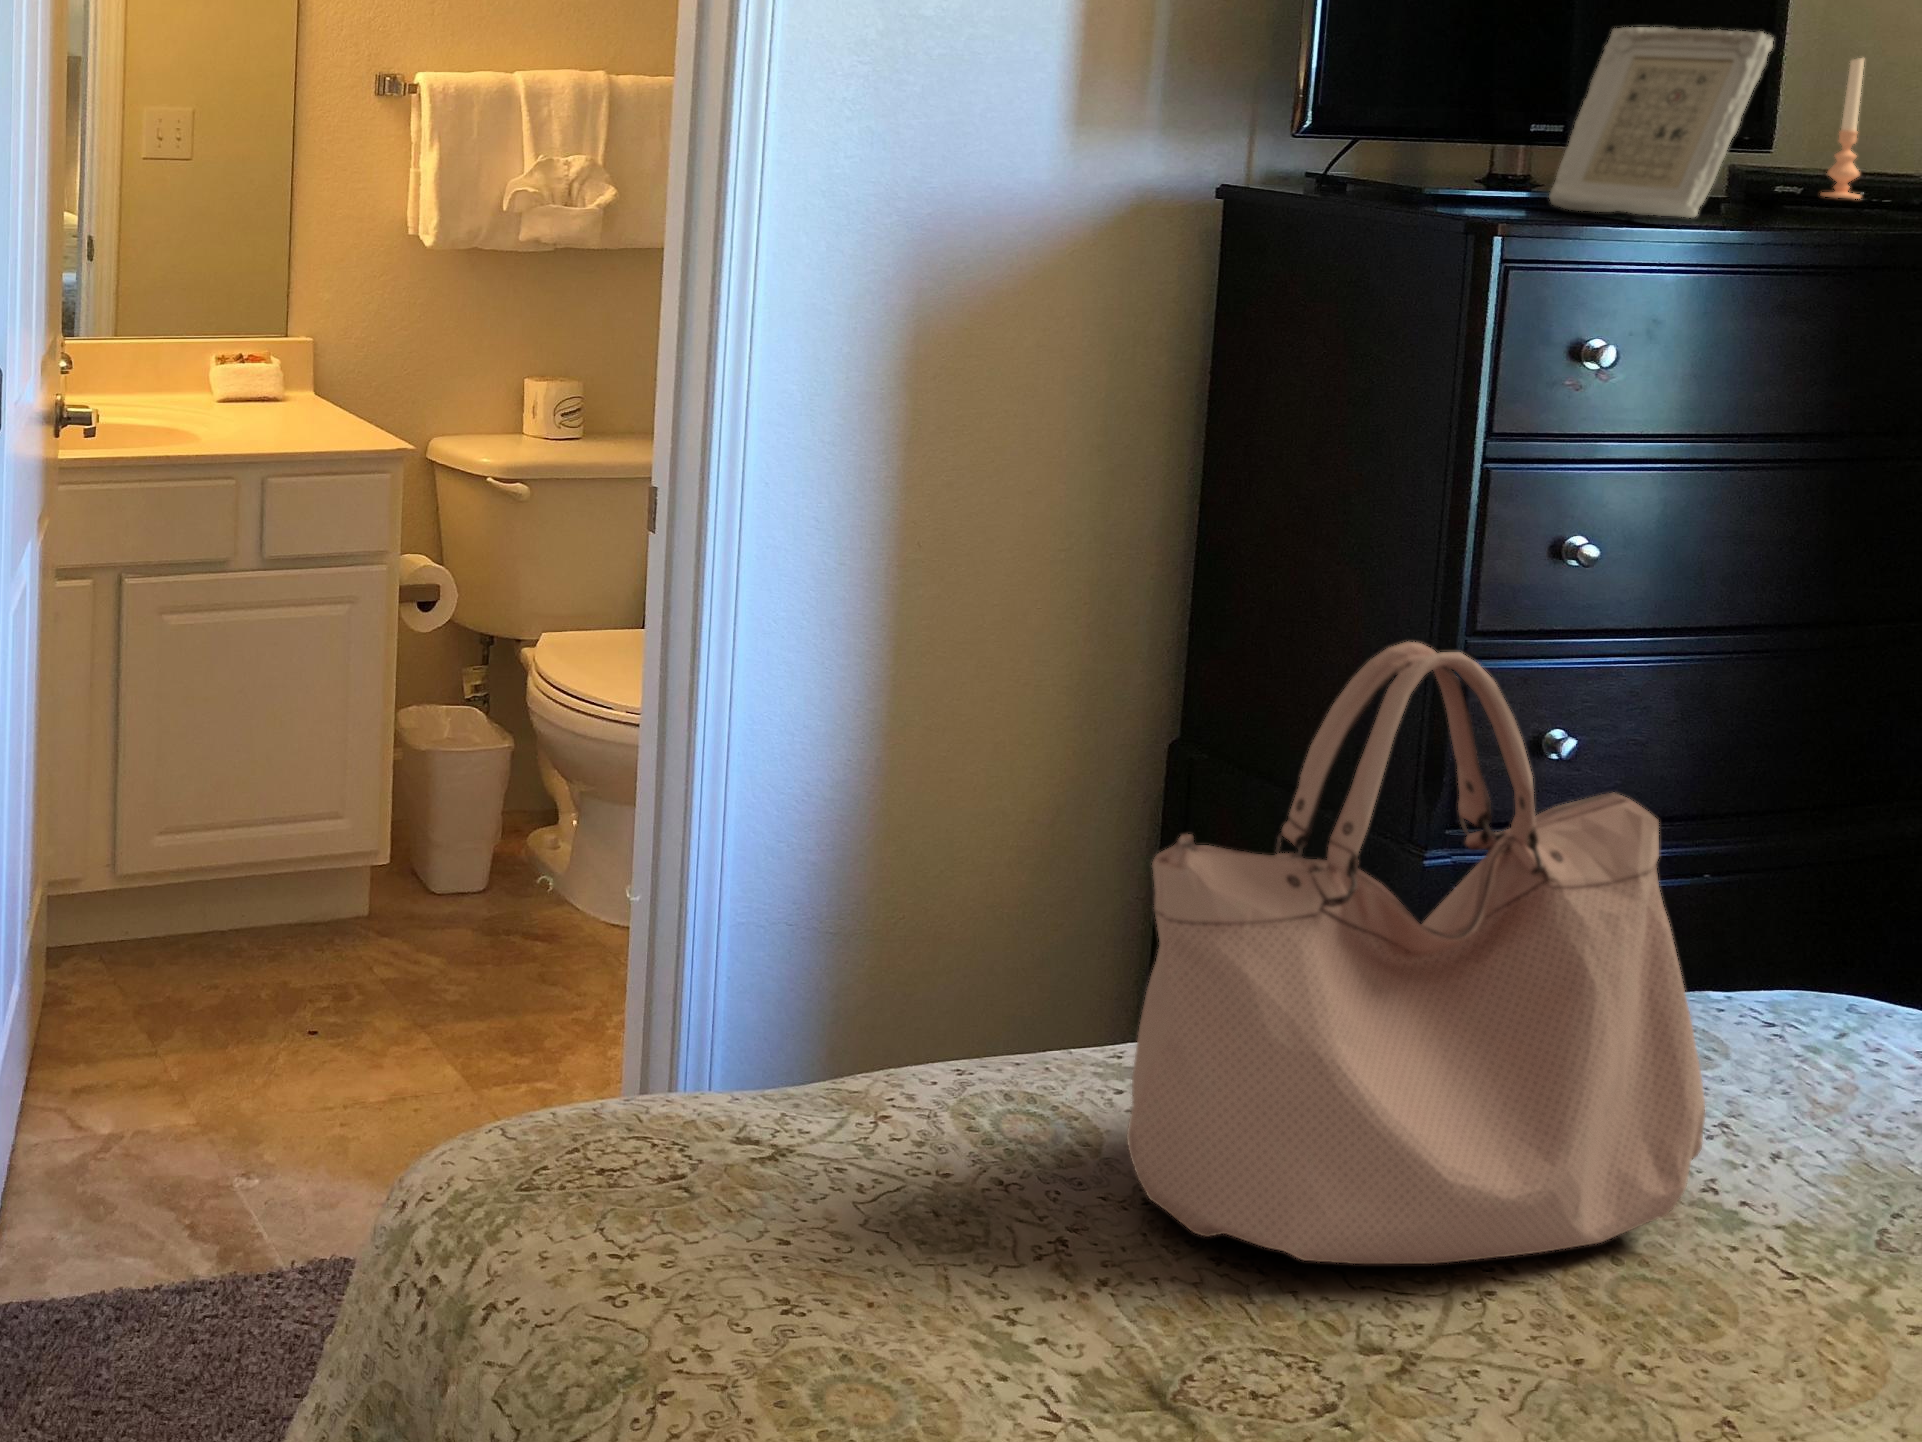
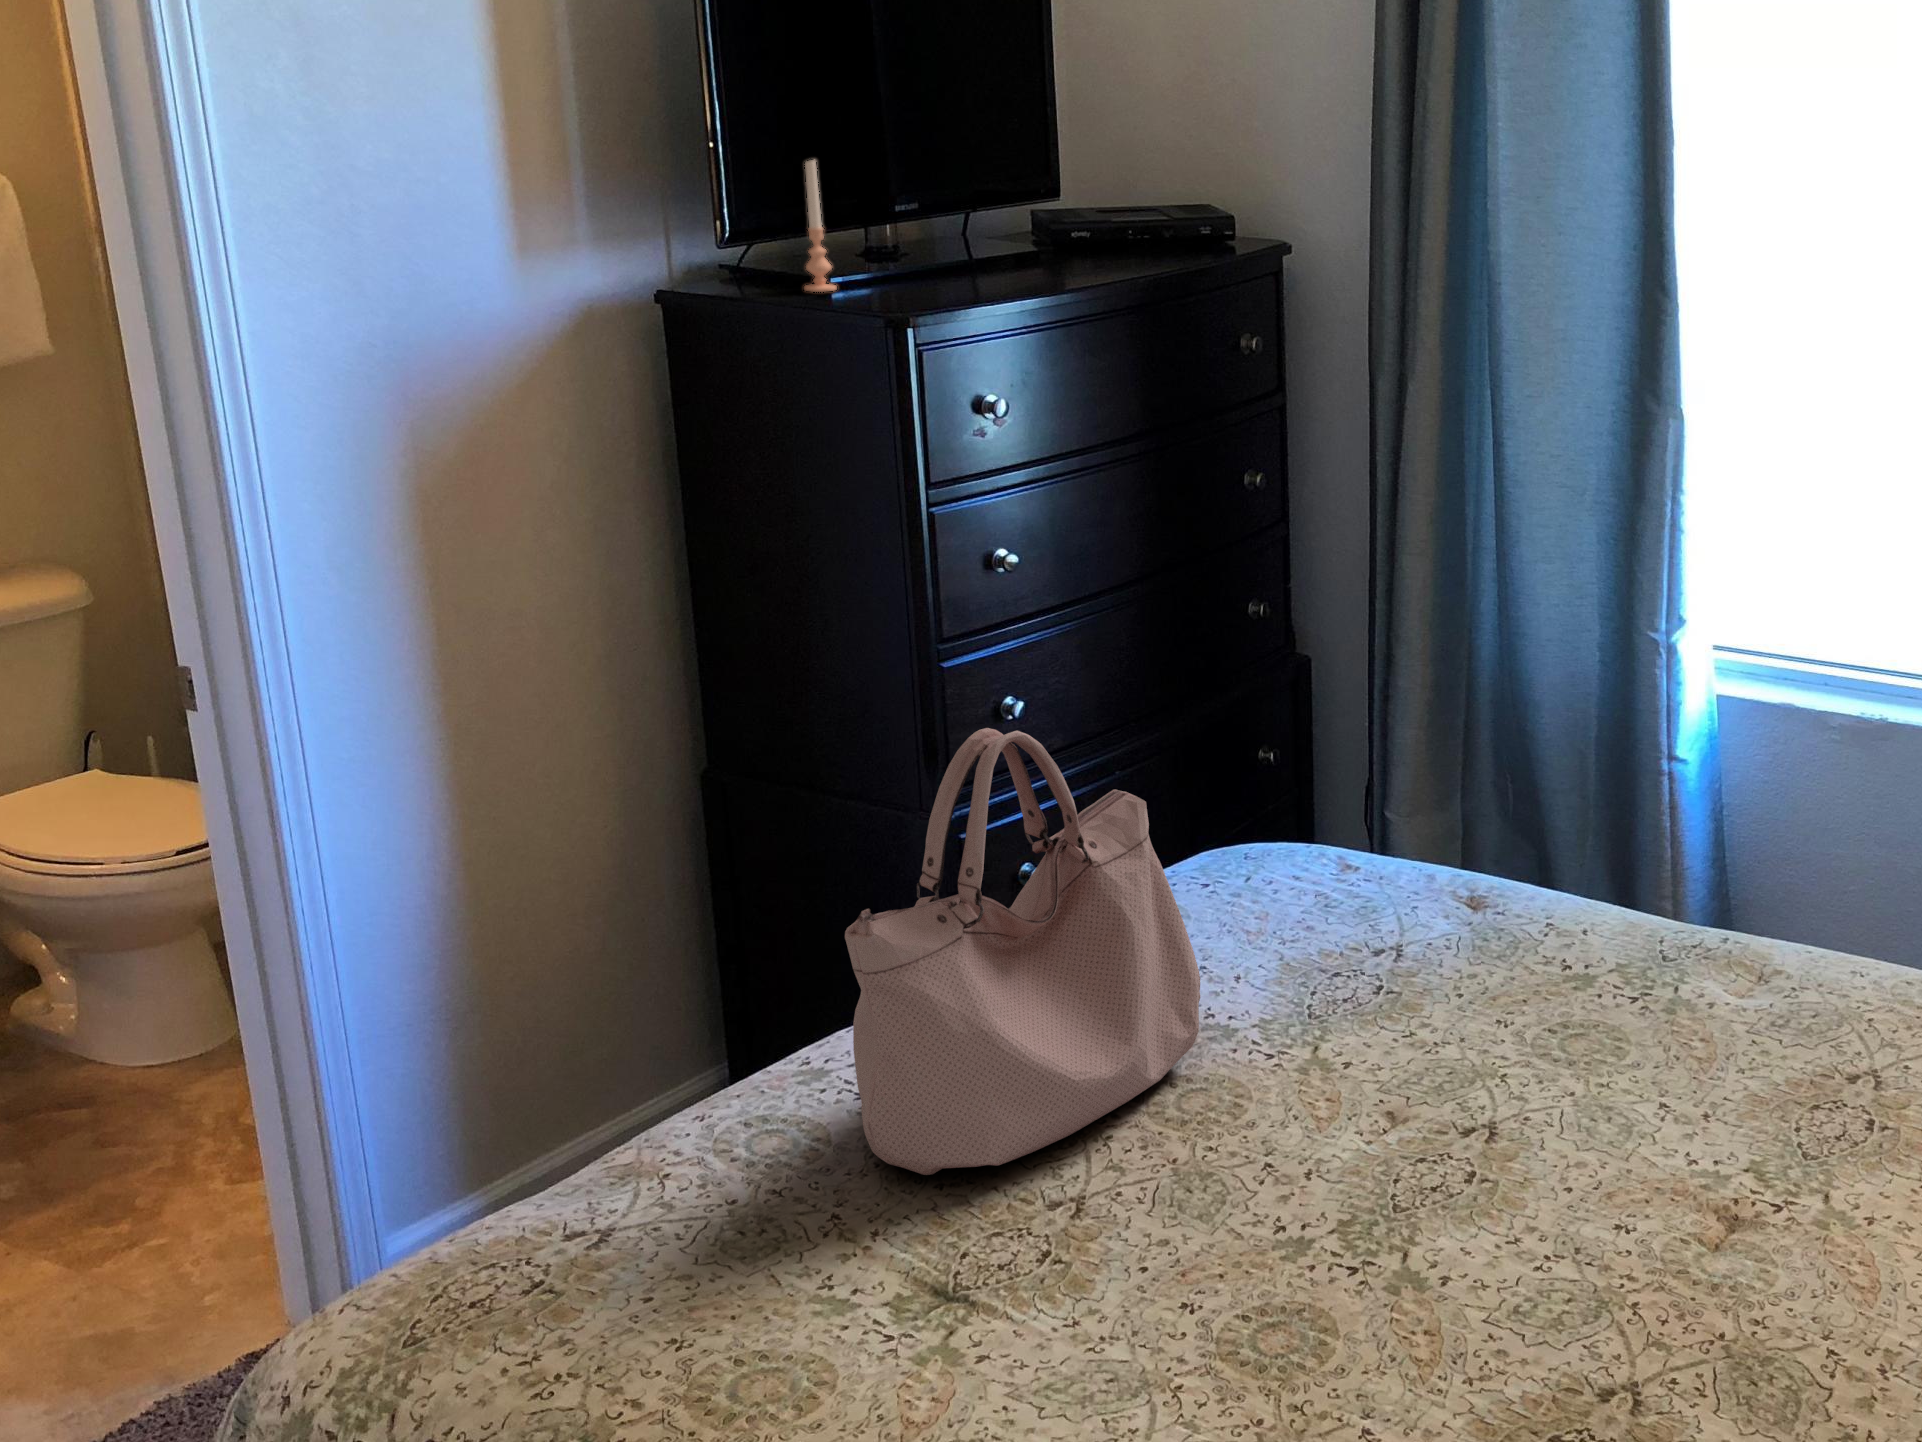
picture frame: present [1549,27,1774,218] -> none [926,124,1066,285]
candle: present [1821,58,1864,199] -> present [804,160,836,292]

